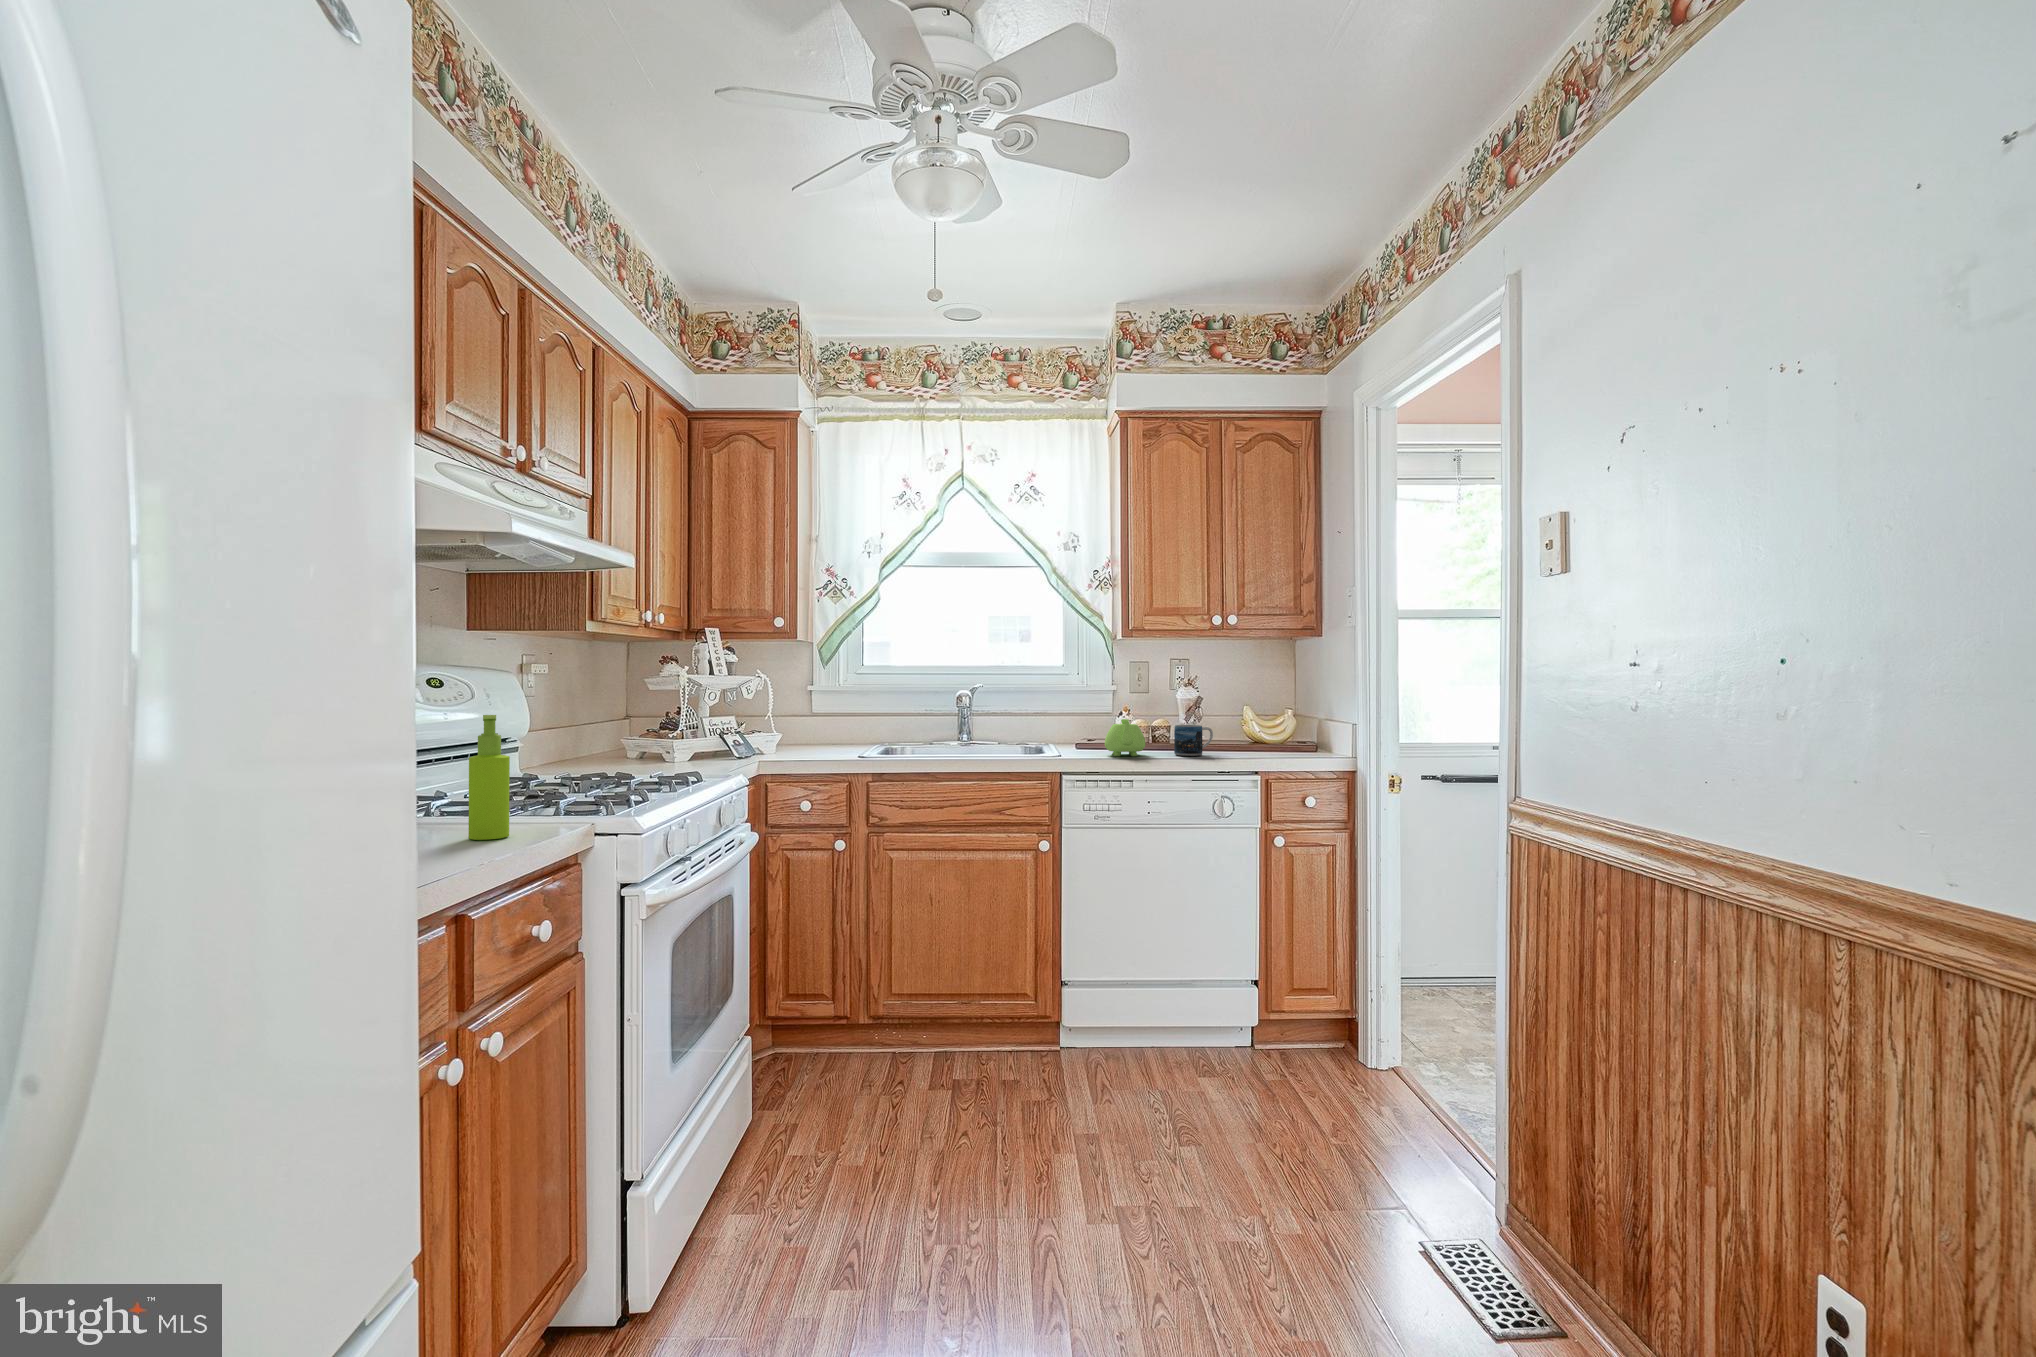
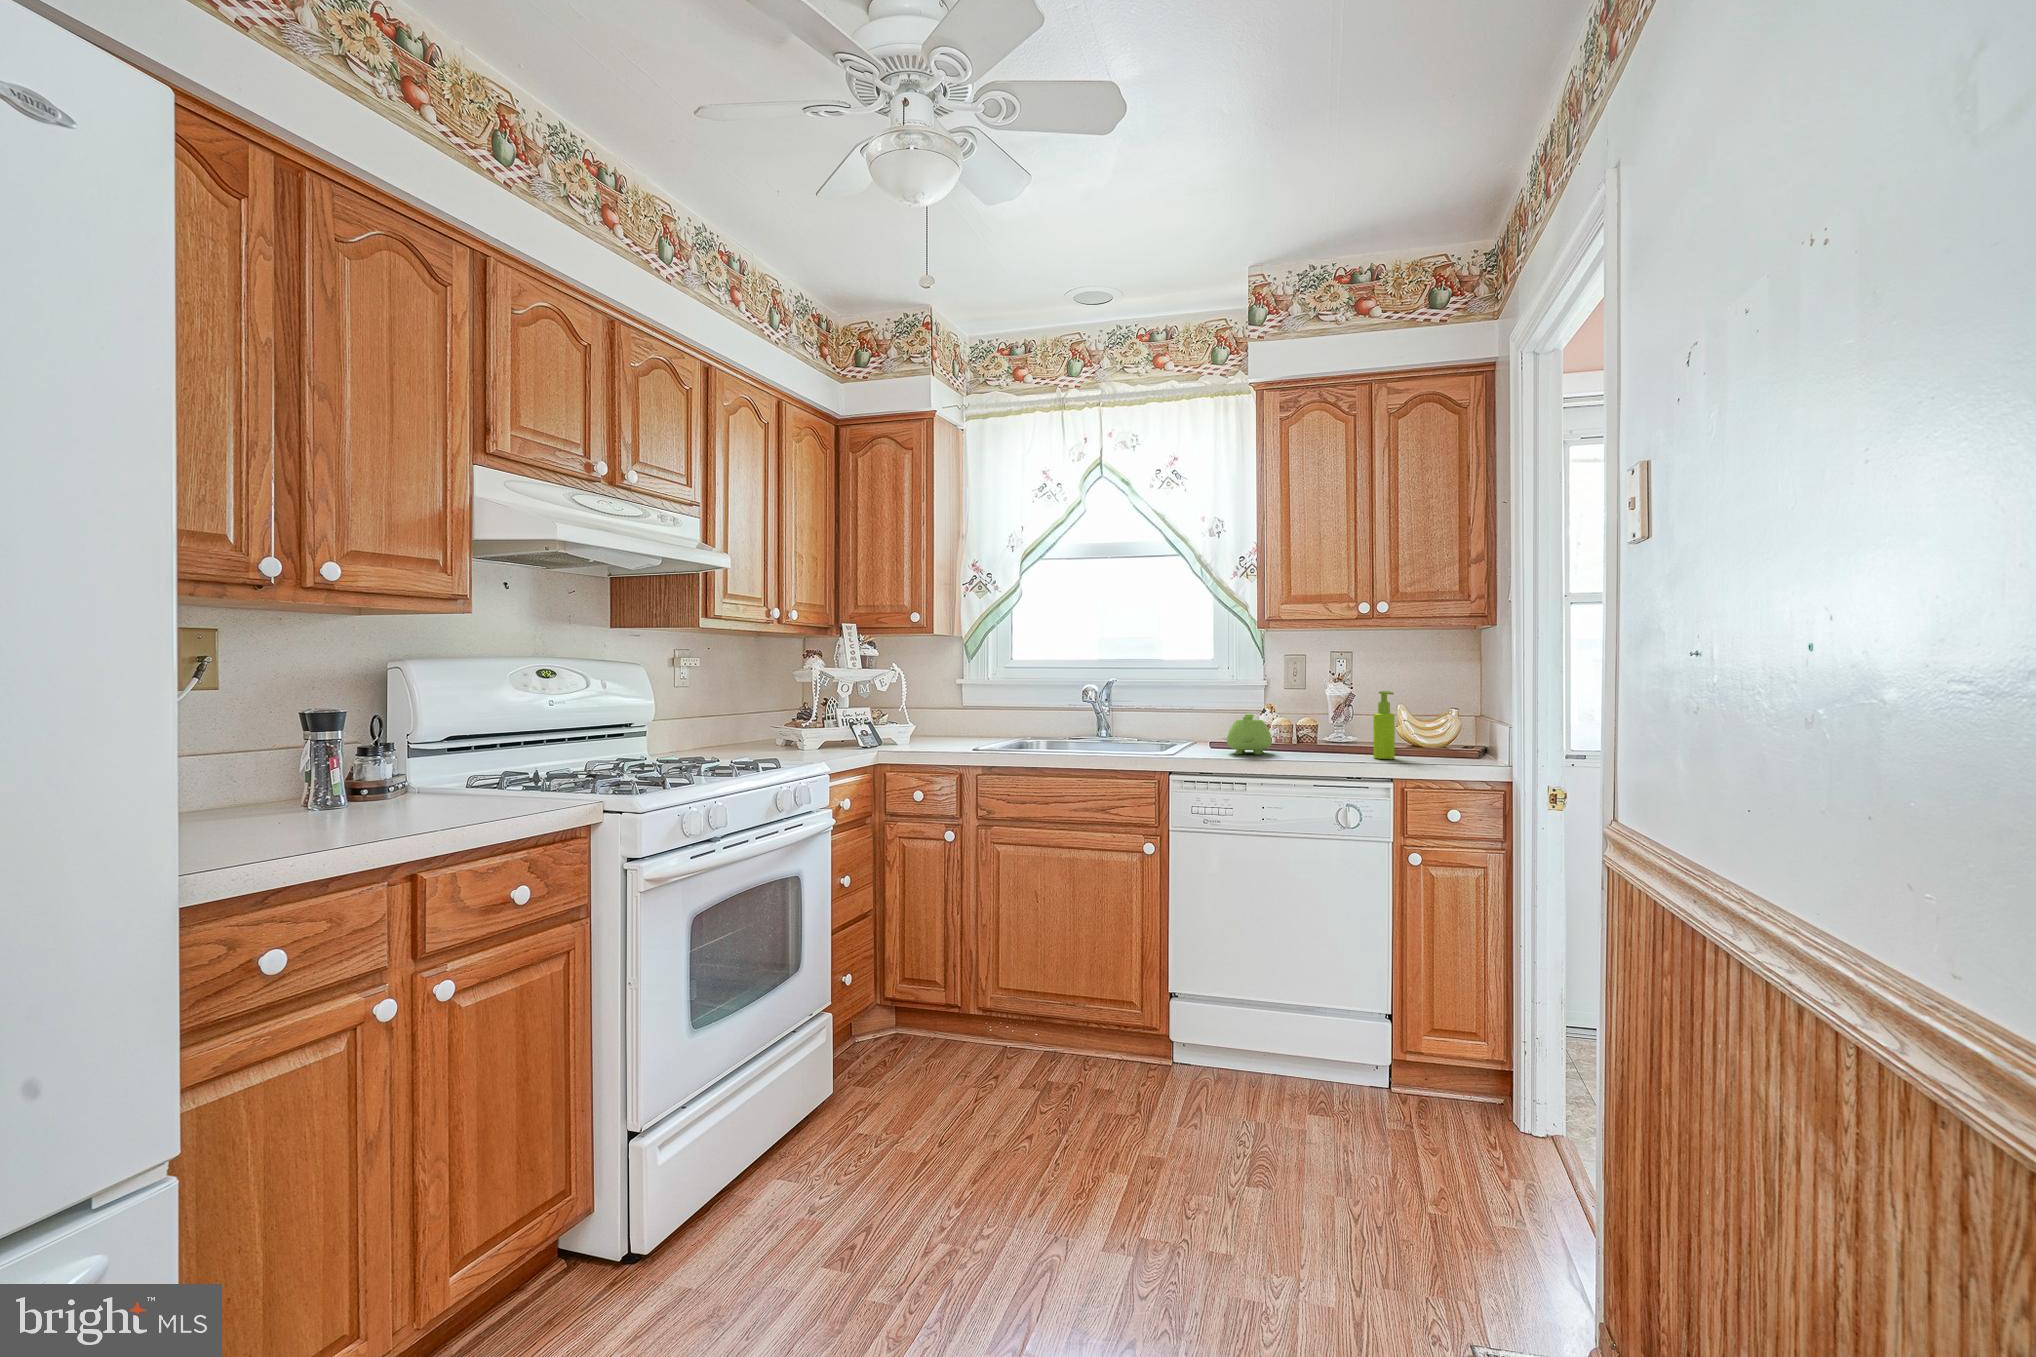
soap dispenser: present [468,715,510,840] -> present [1374,691,1395,759]
mug: present [1174,725,1213,756] -> none [1306,721,1352,755]

